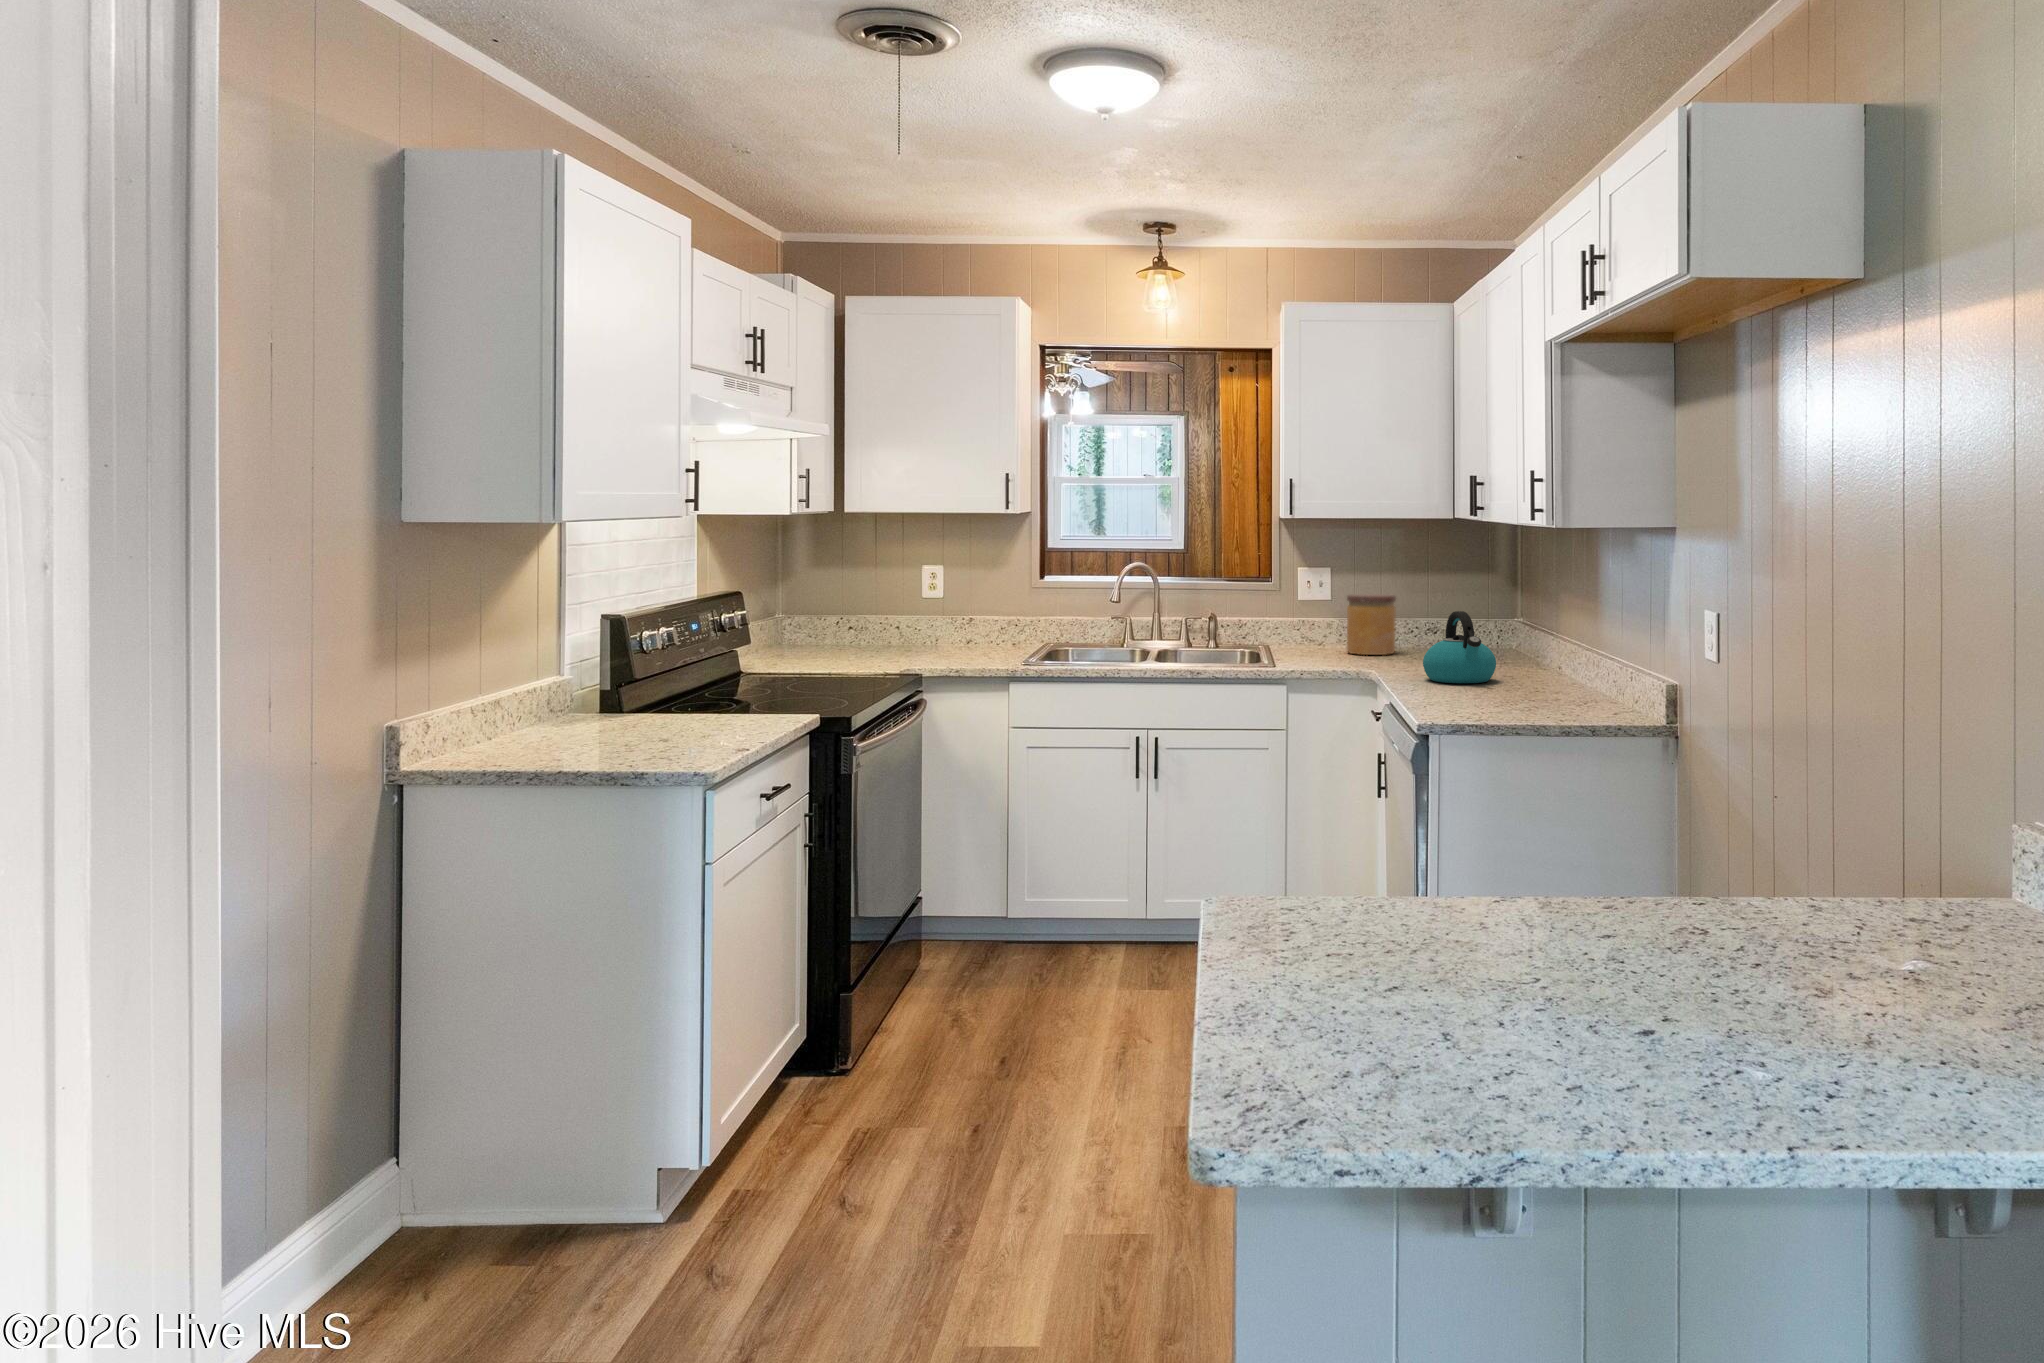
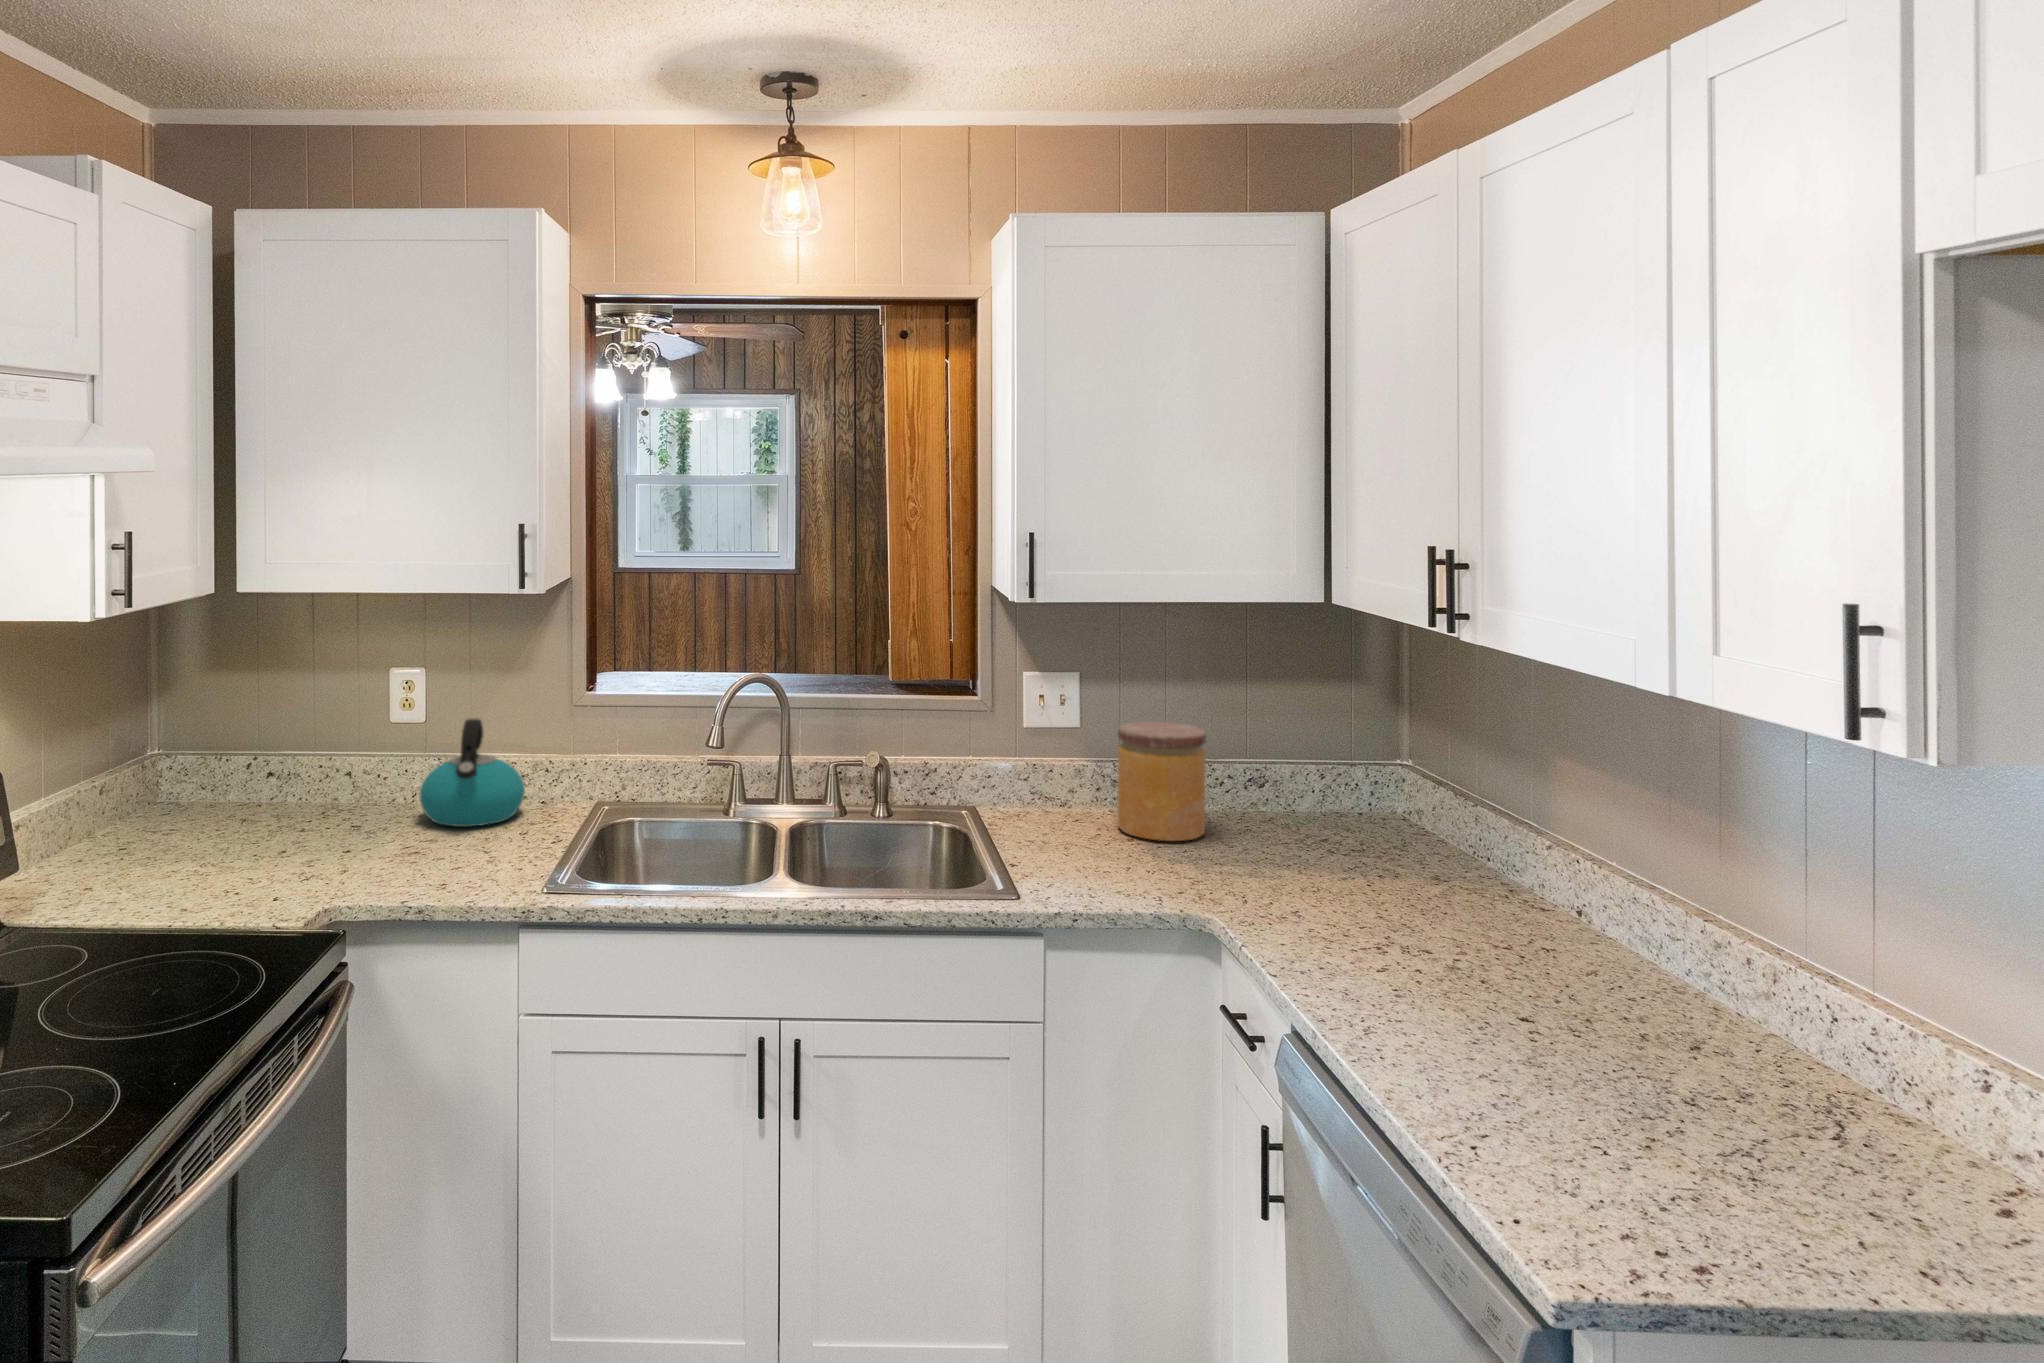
kettle: present [1423,611,1496,683] -> present [420,719,525,827]

